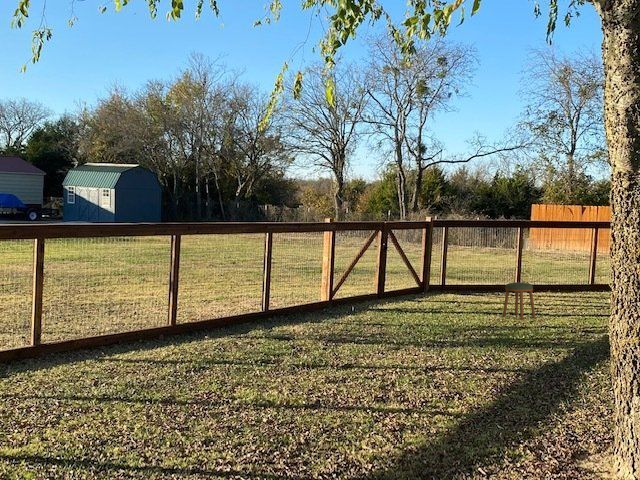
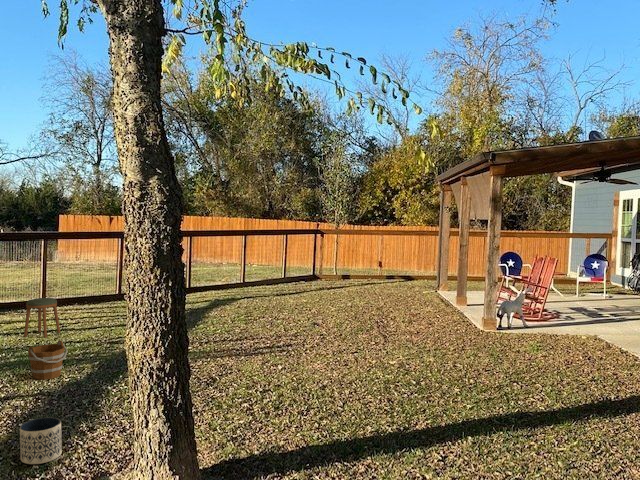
bucket: none [509,323,544,358] -> present [28,341,68,380]
planter: none [507,388,542,427] -> present [20,417,62,464]

